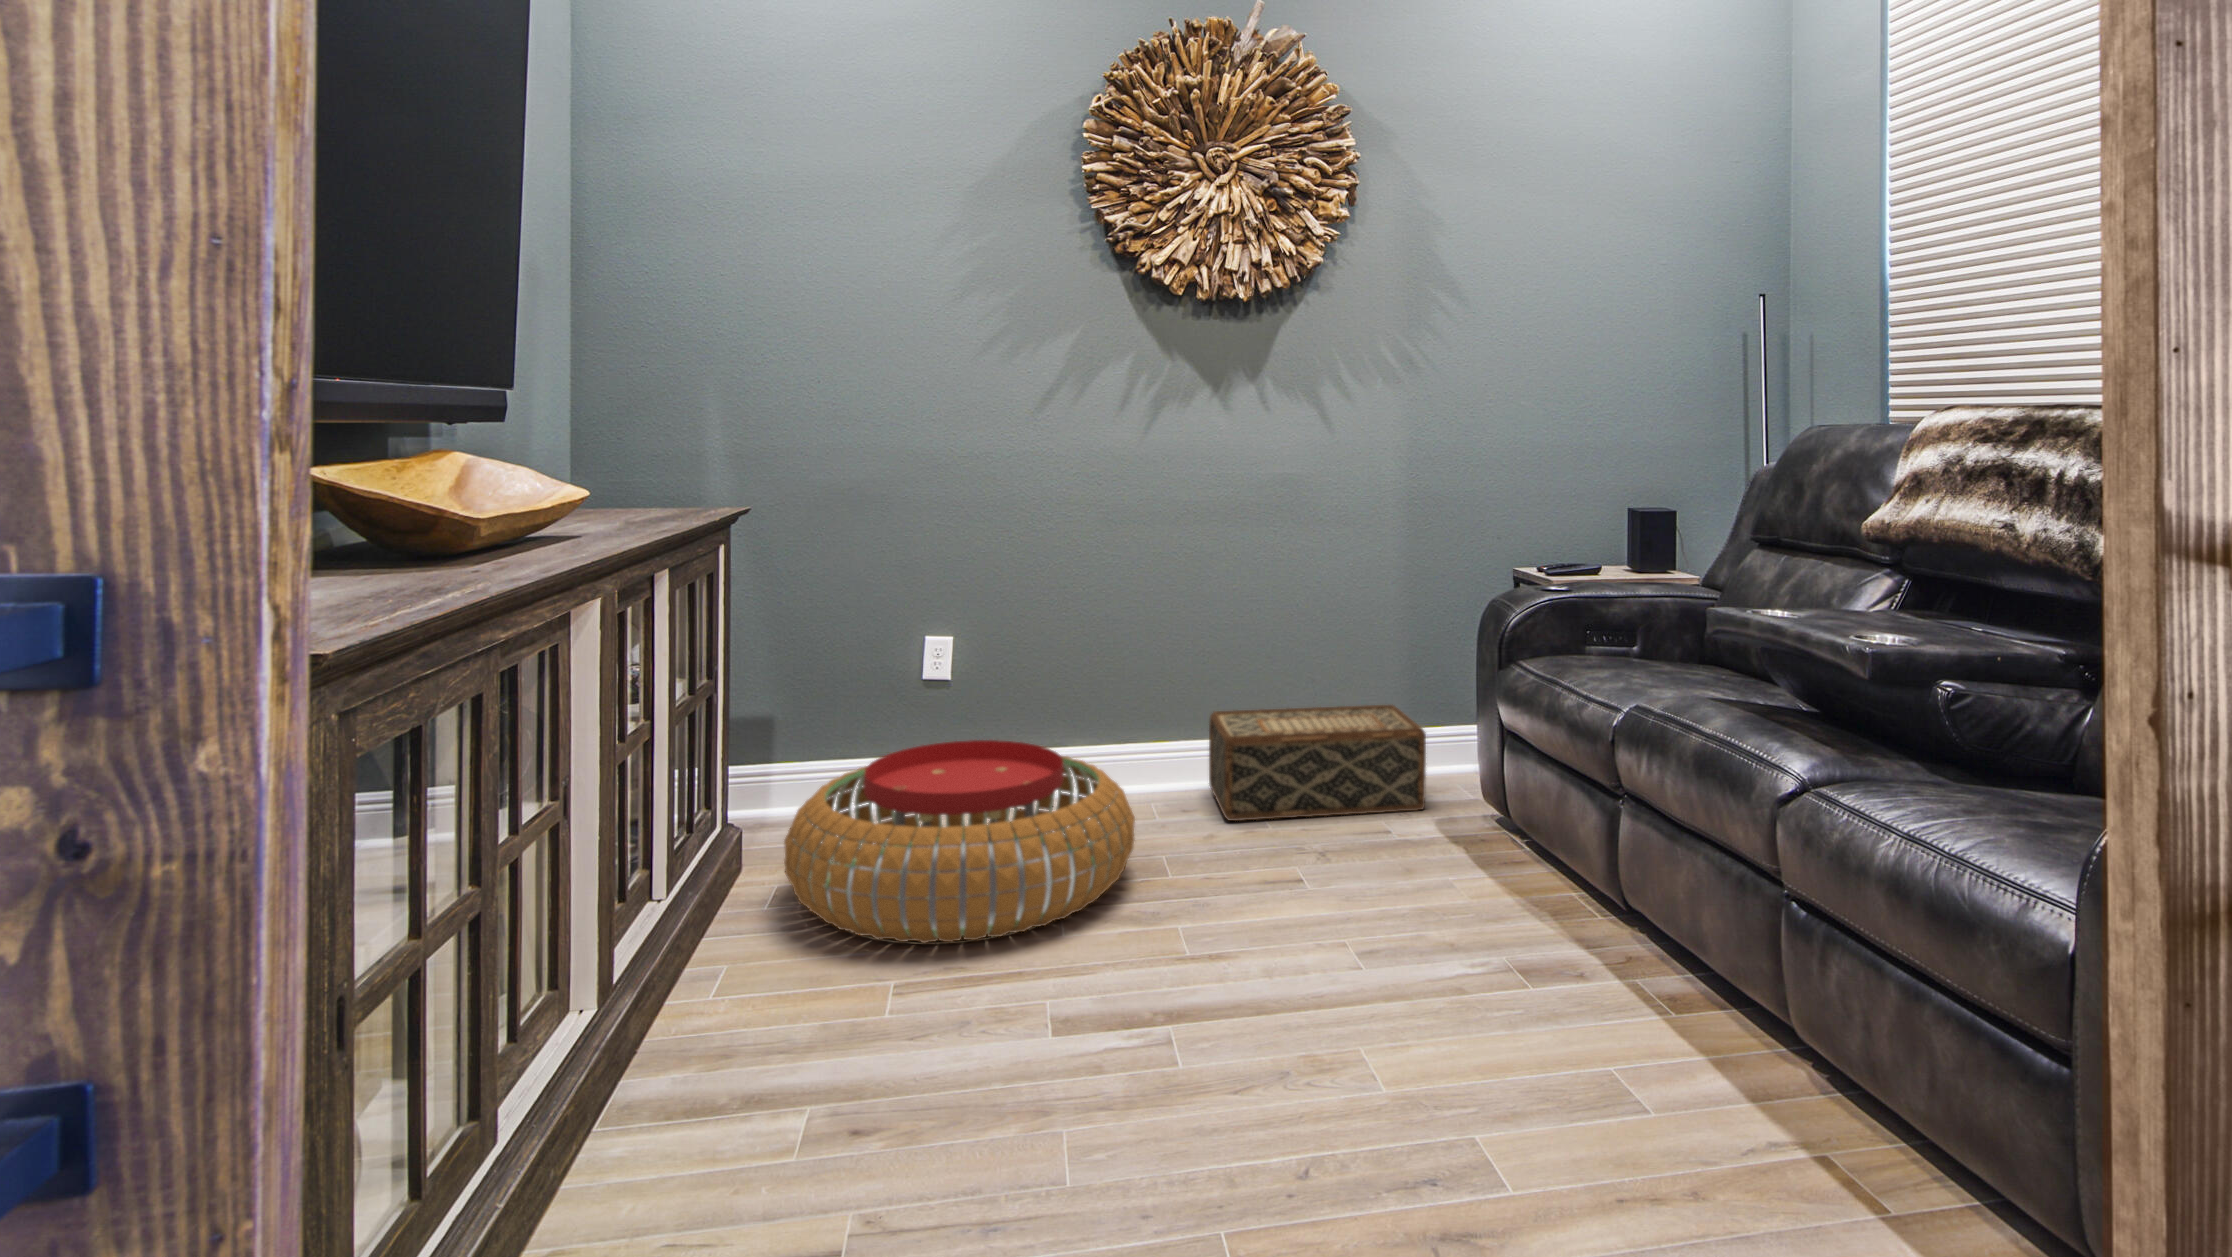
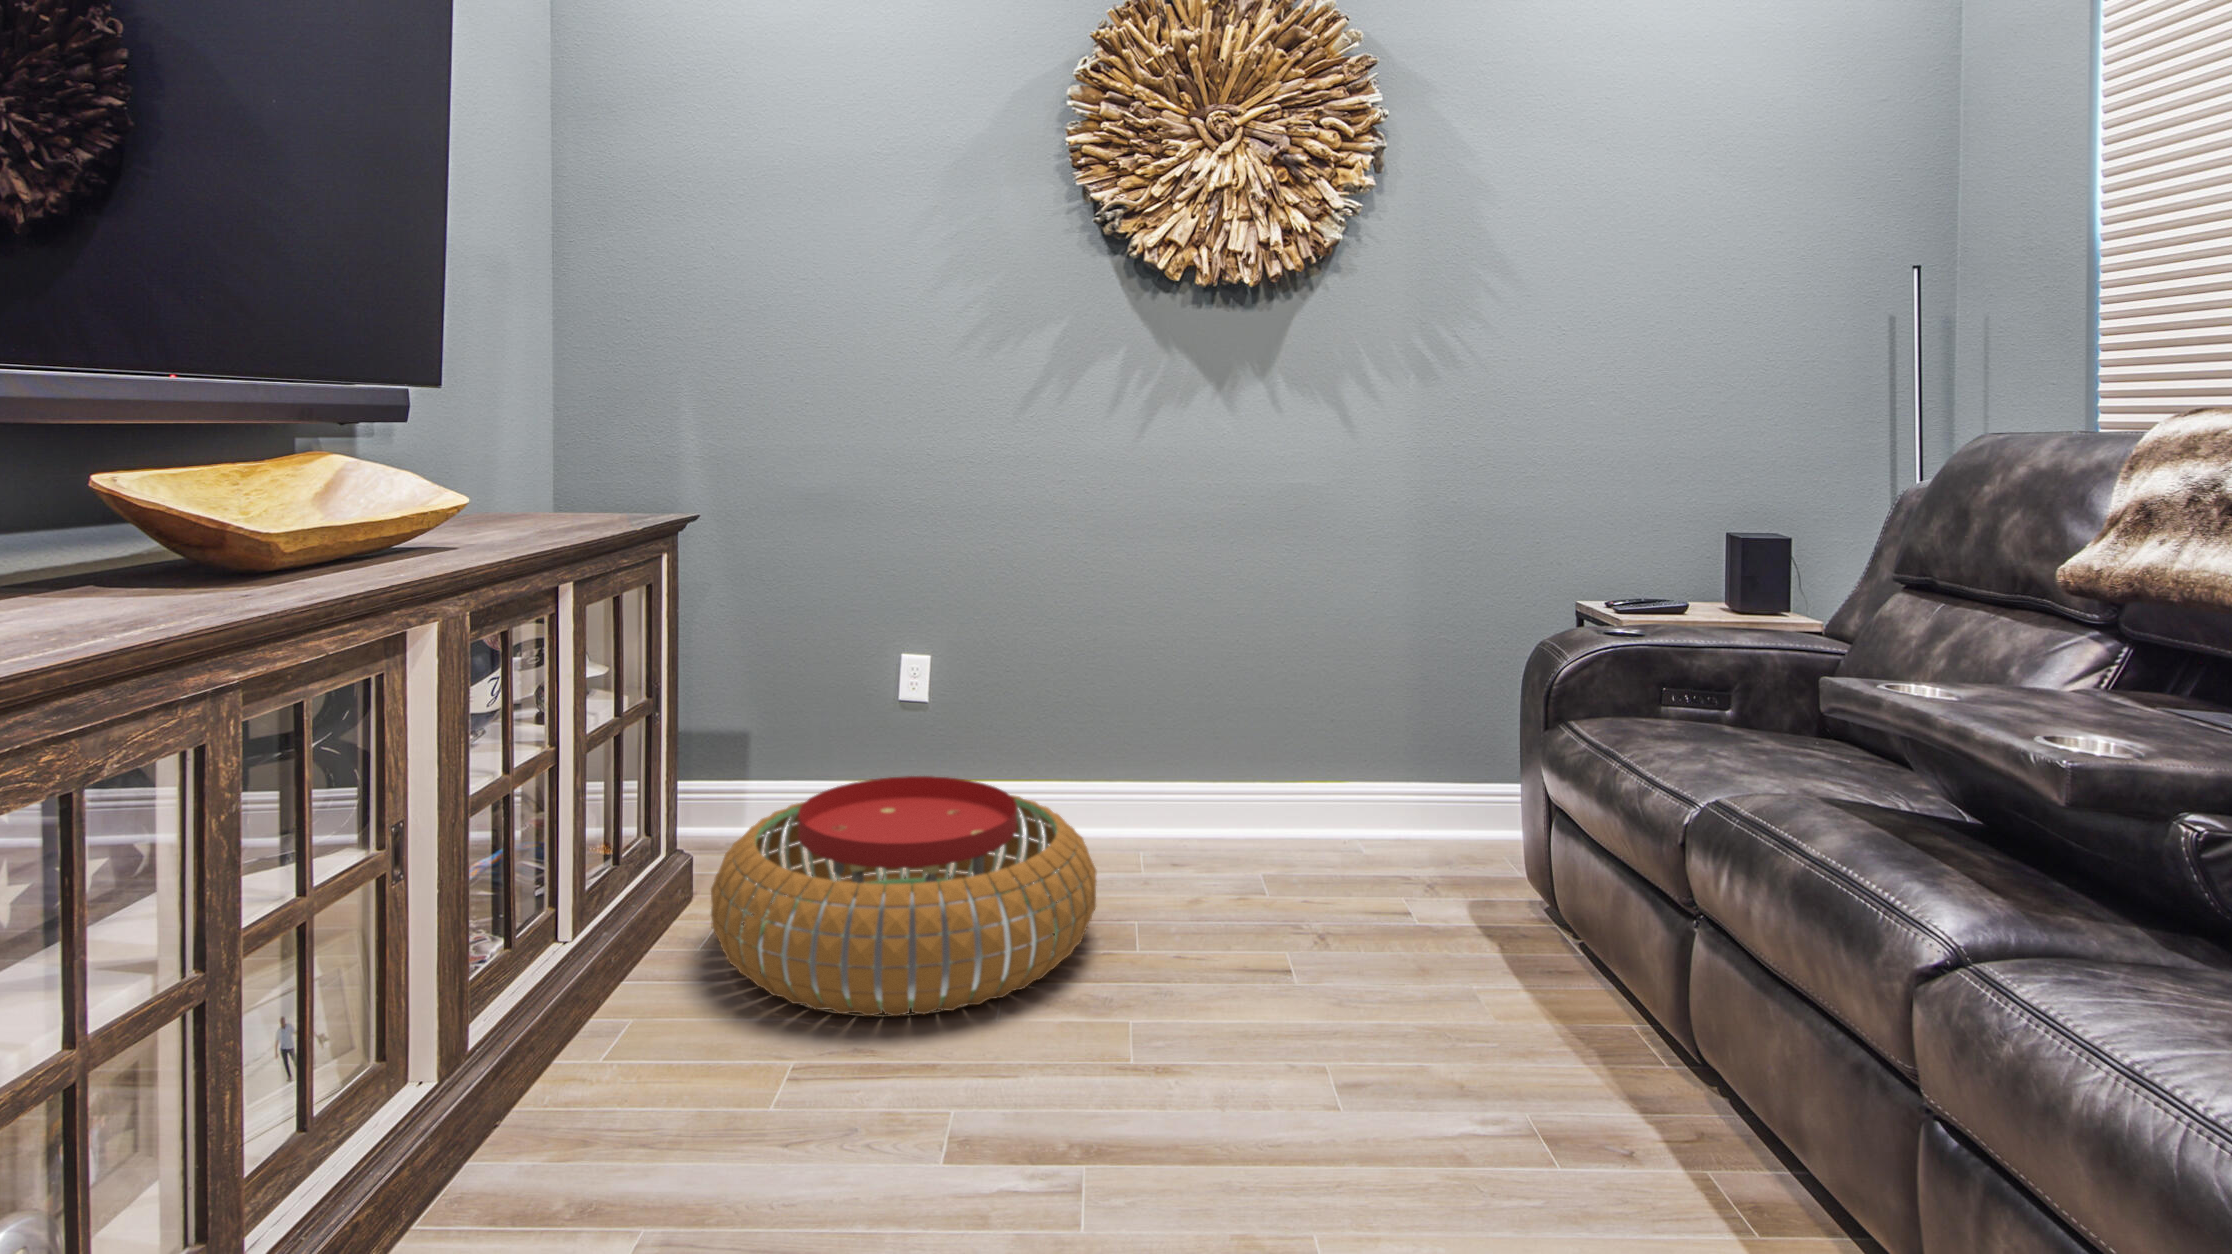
woven basket: present [1209,705,1426,821] -> none [1208,754,1459,890]

